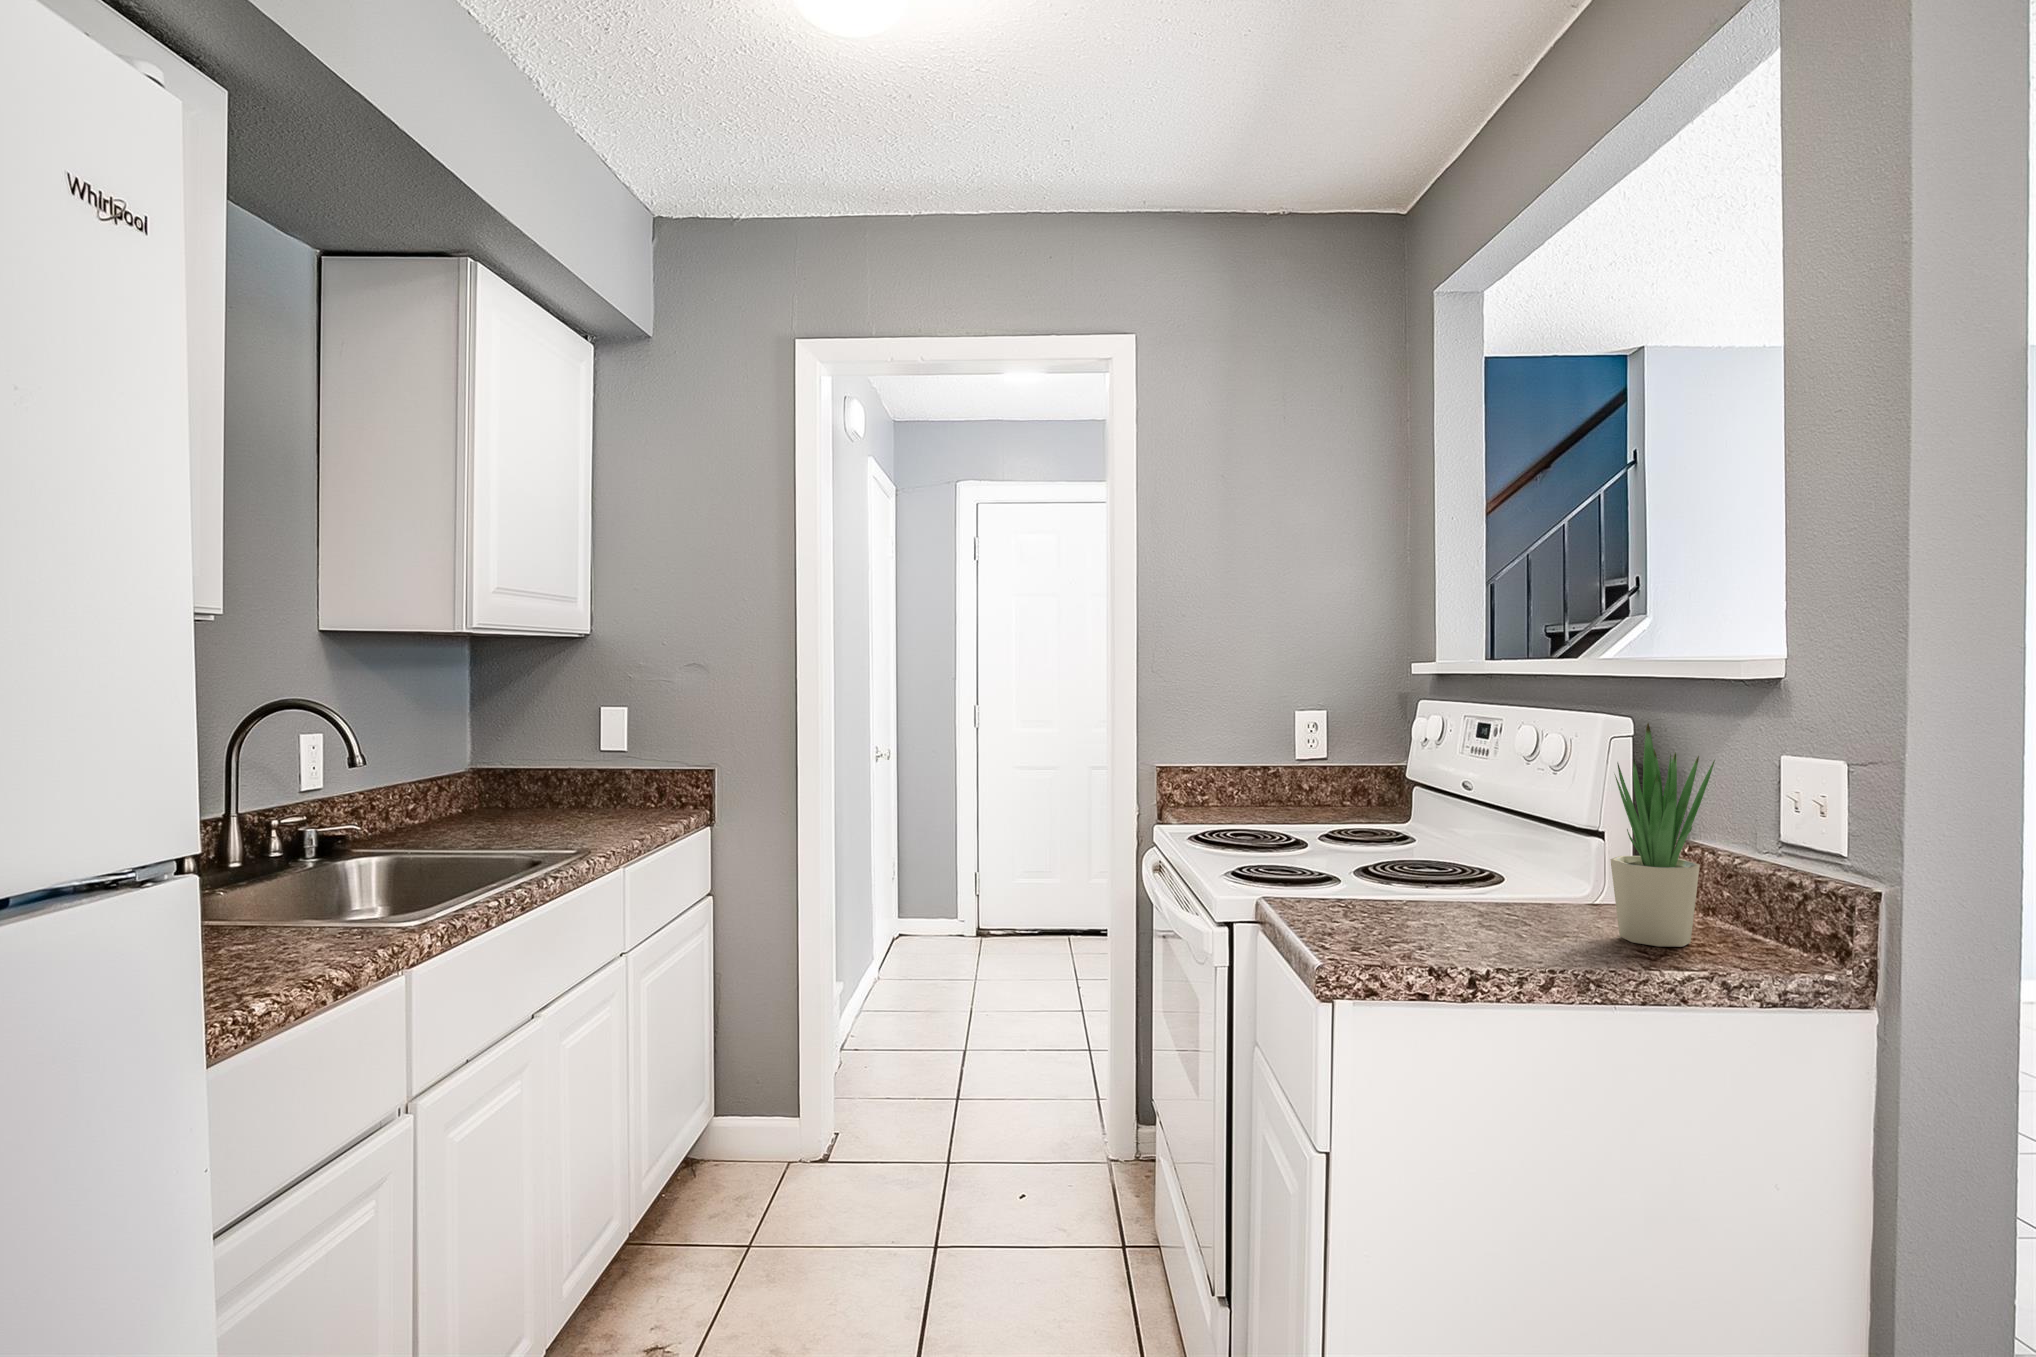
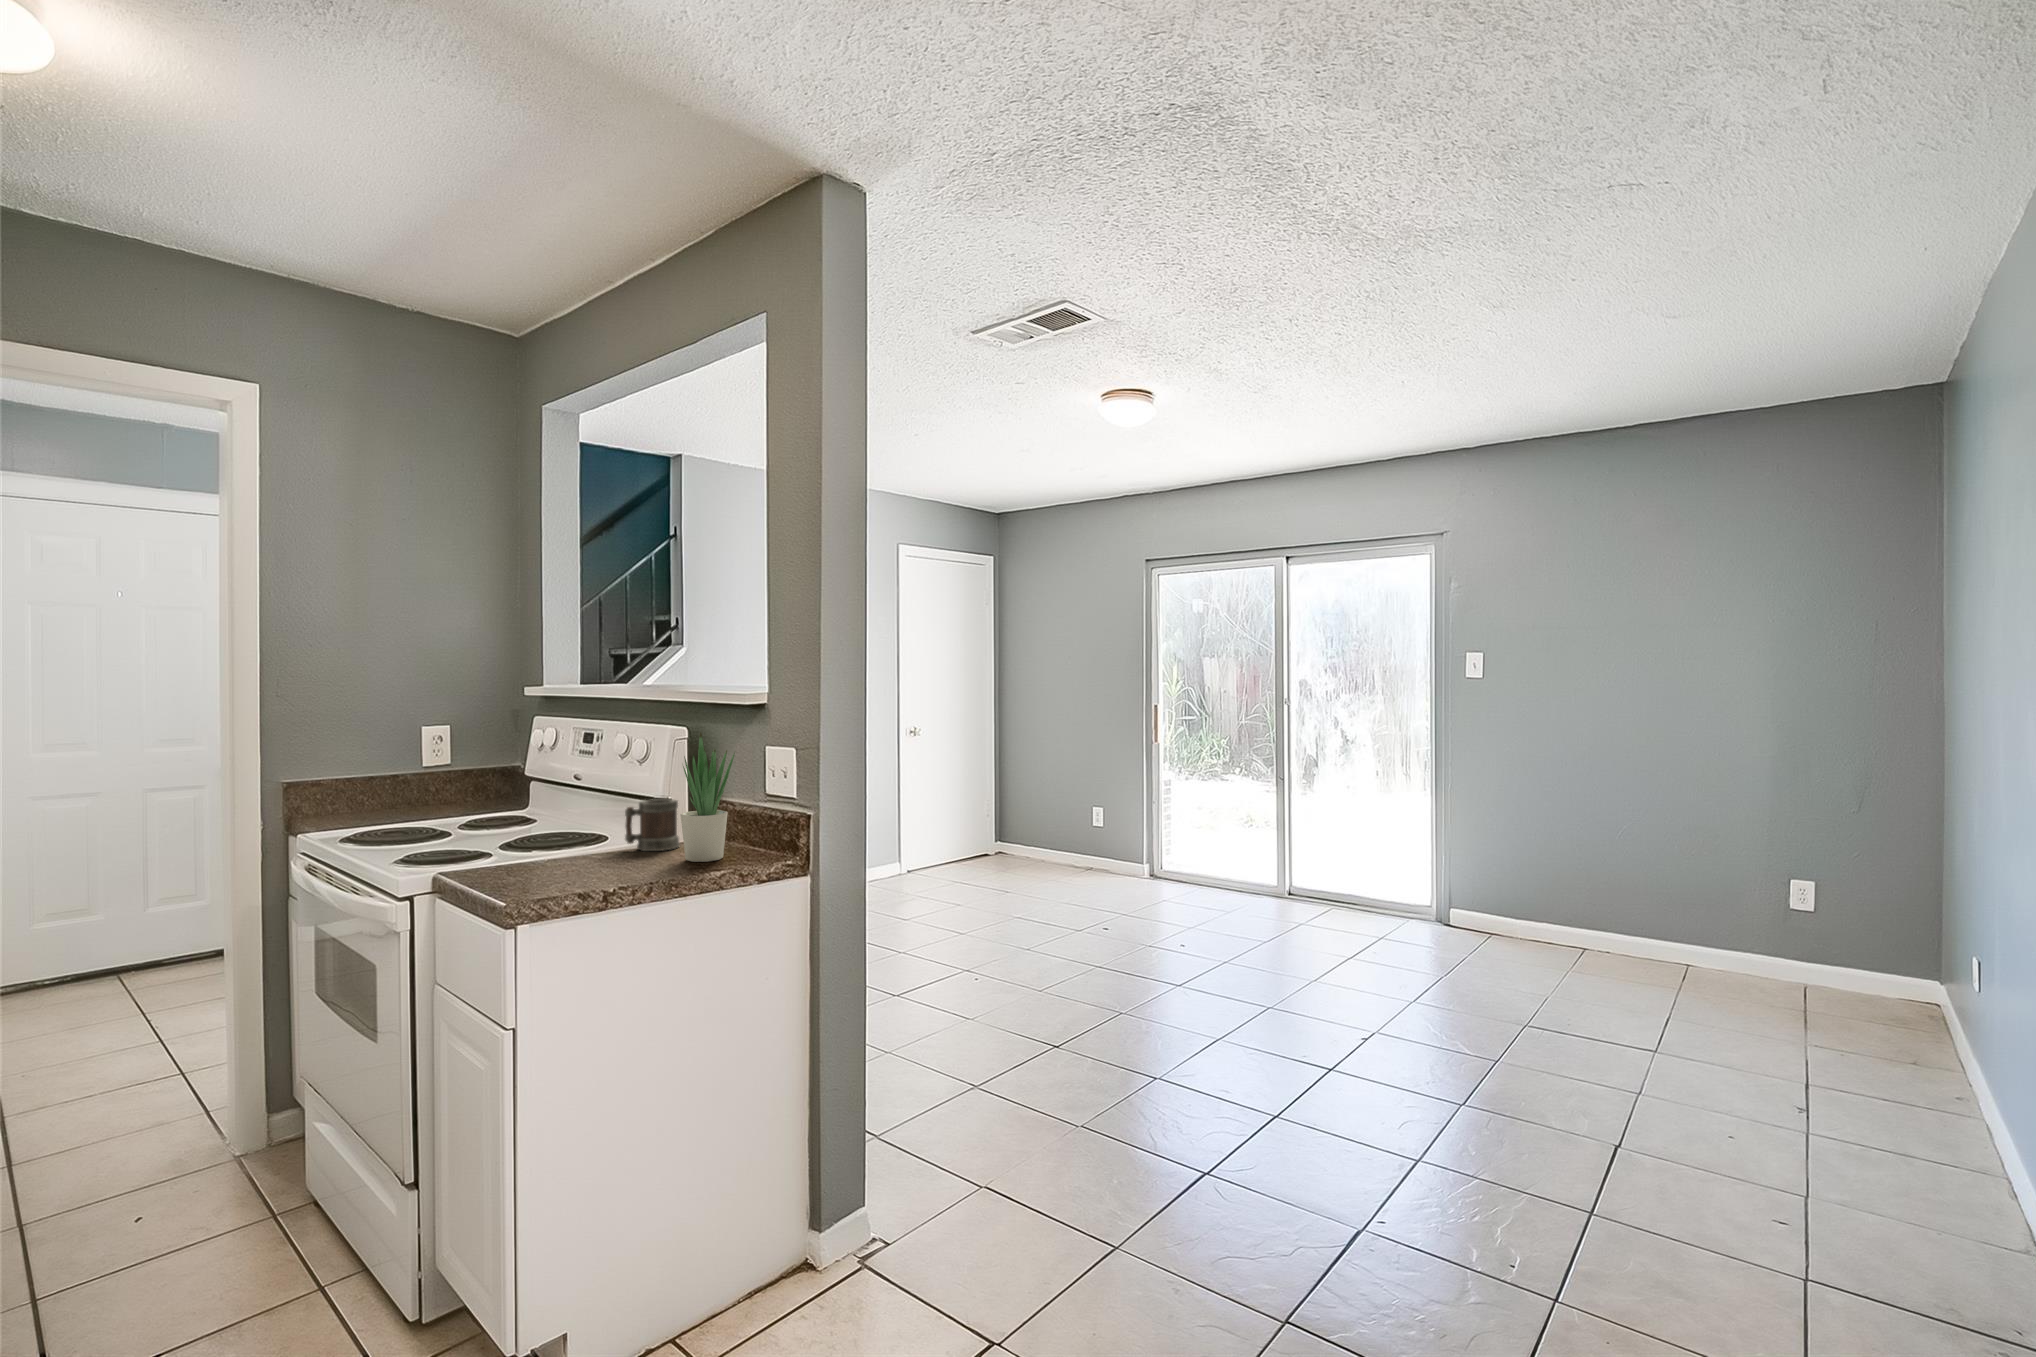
mug: none [1523,828,1614,912] -> present [625,799,680,851]

